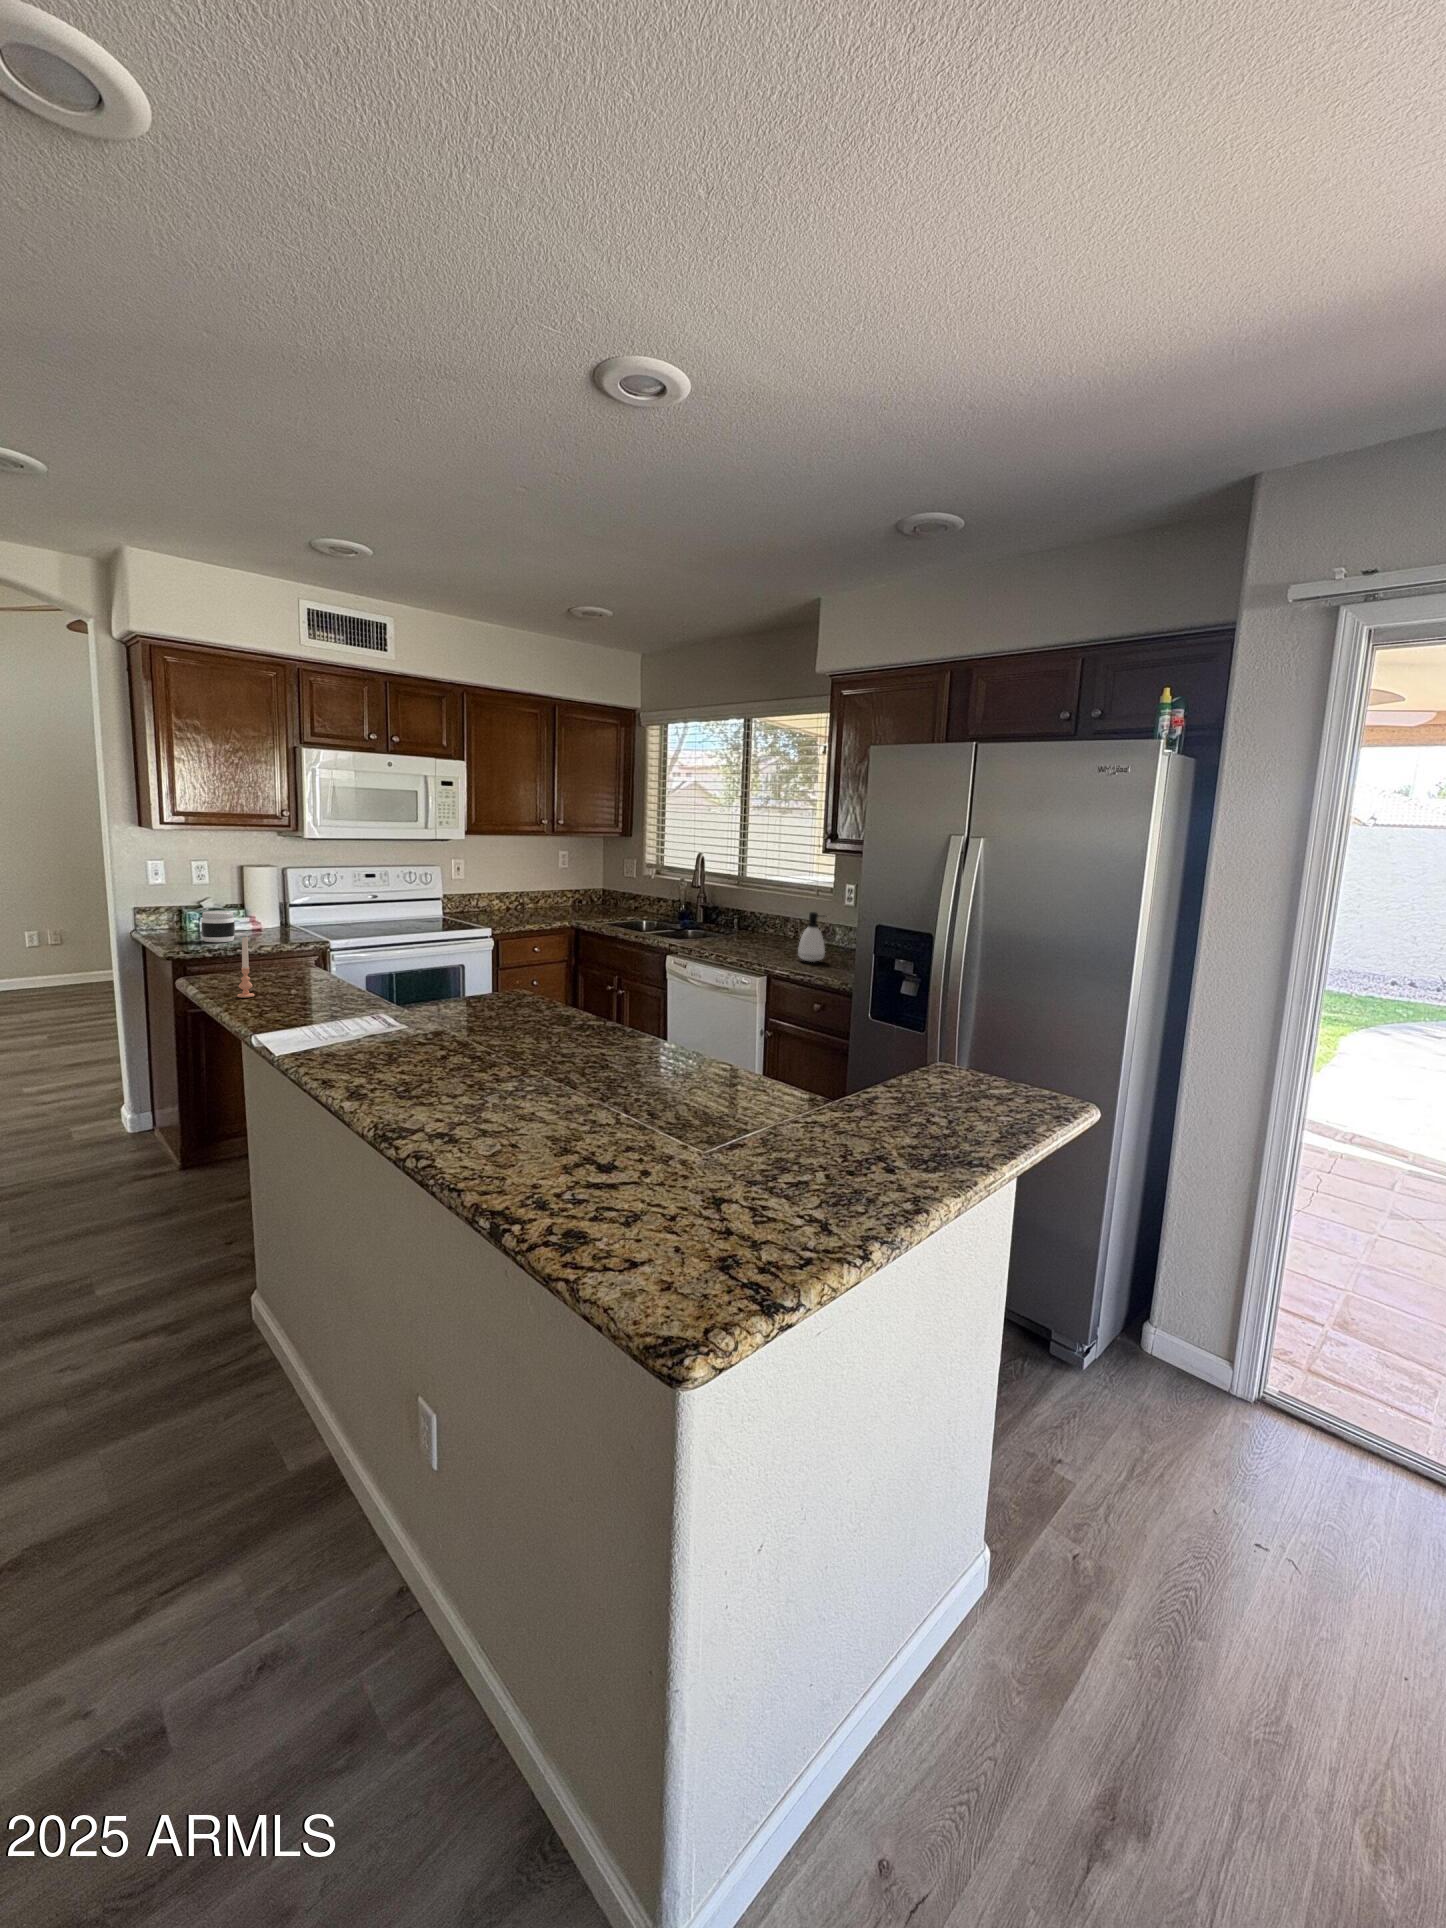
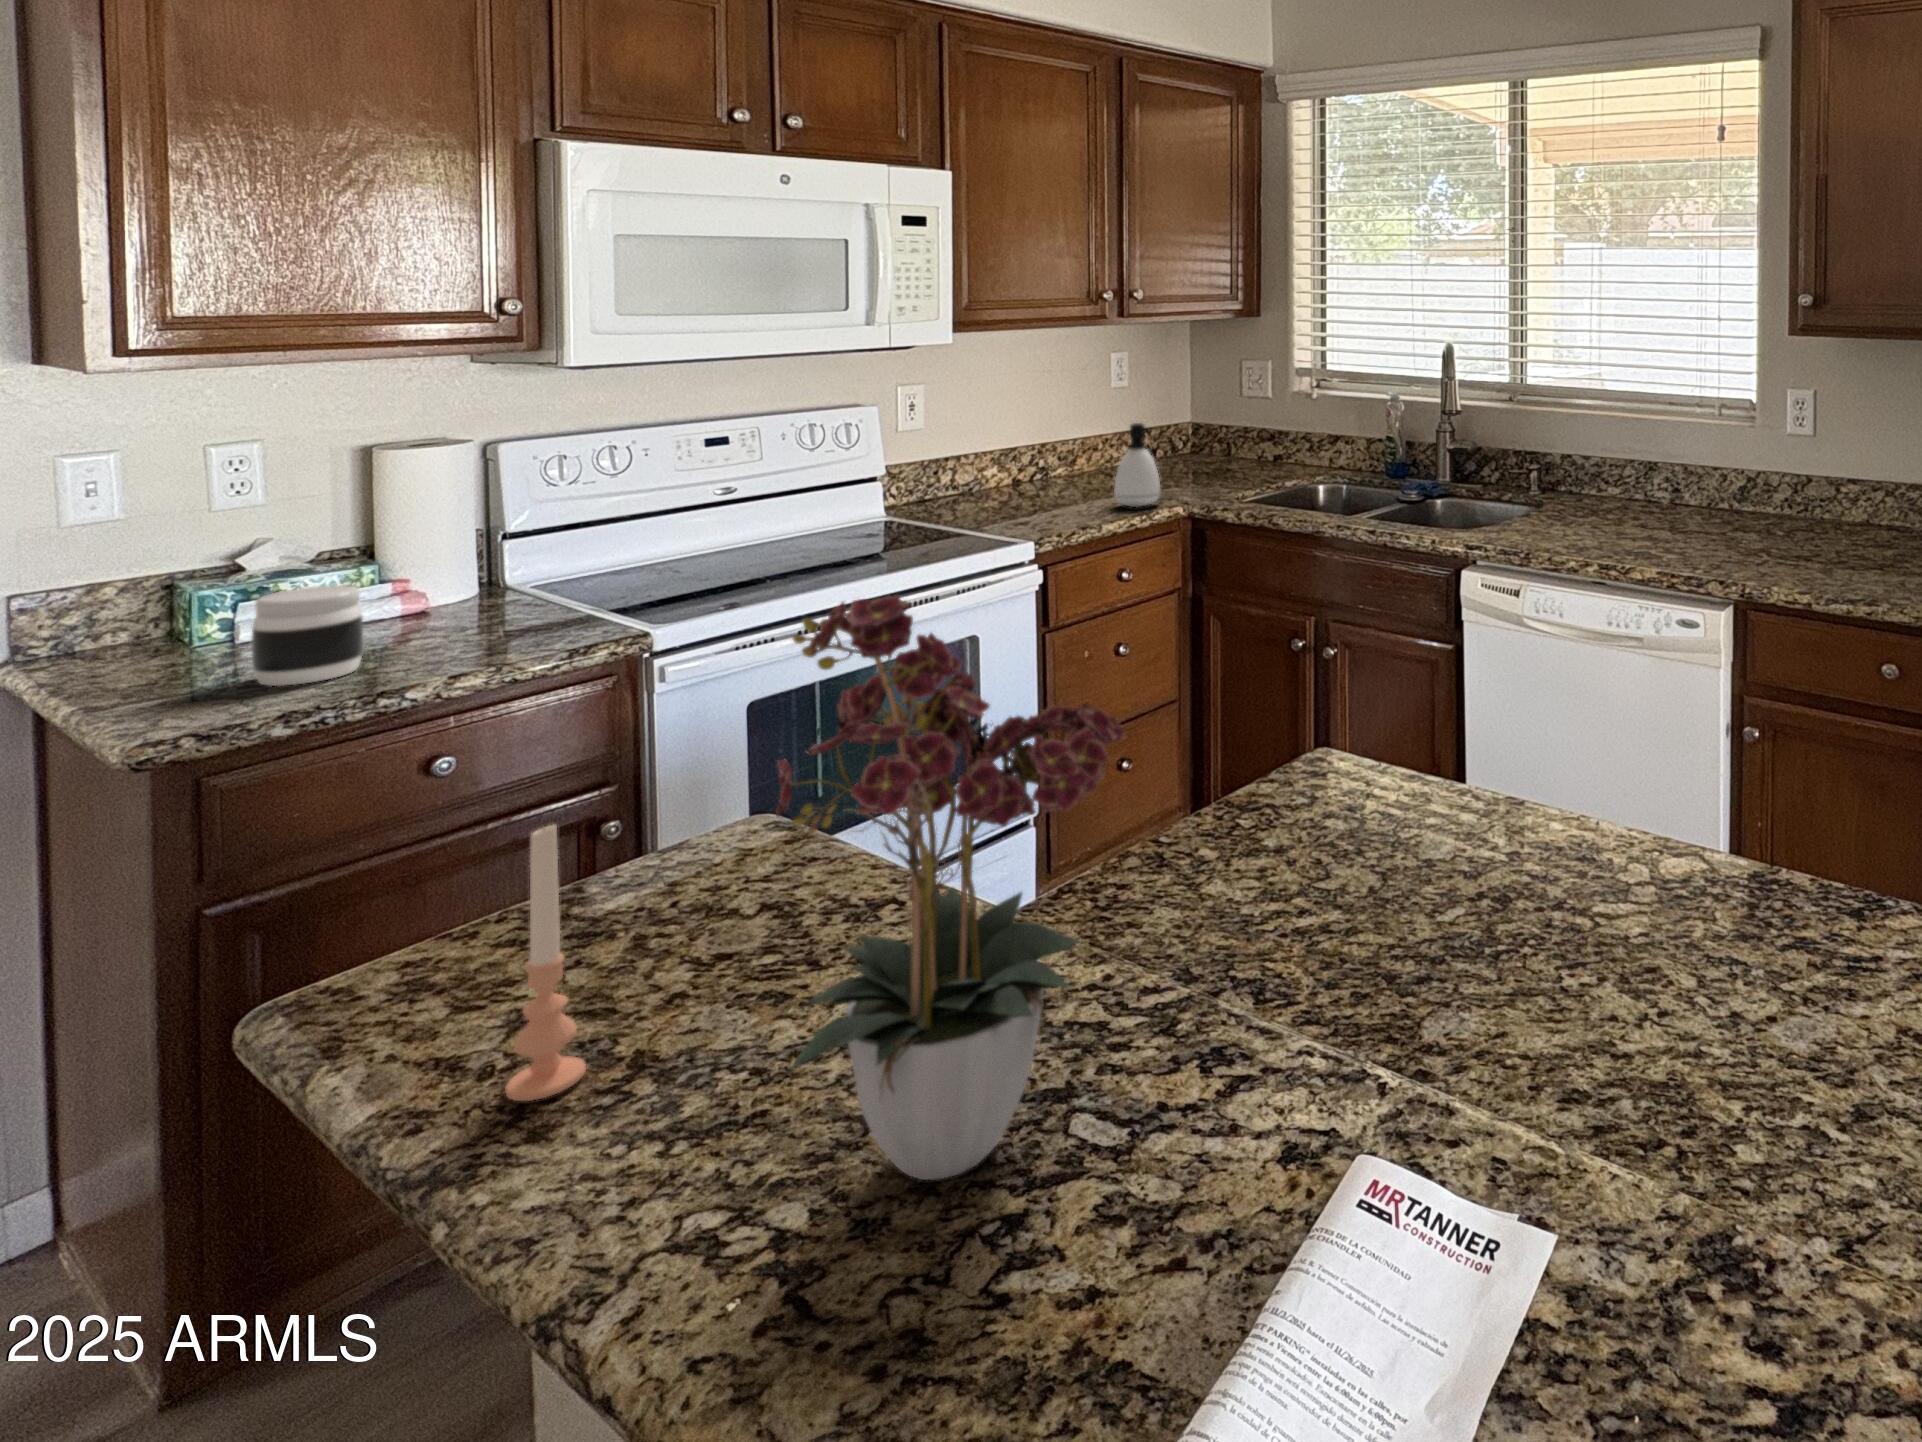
flower arrangement: none [270,875,373,1012] -> present [776,596,1125,1180]
soap dispenser: present [798,912,825,962] -> present [1114,423,1160,507]

